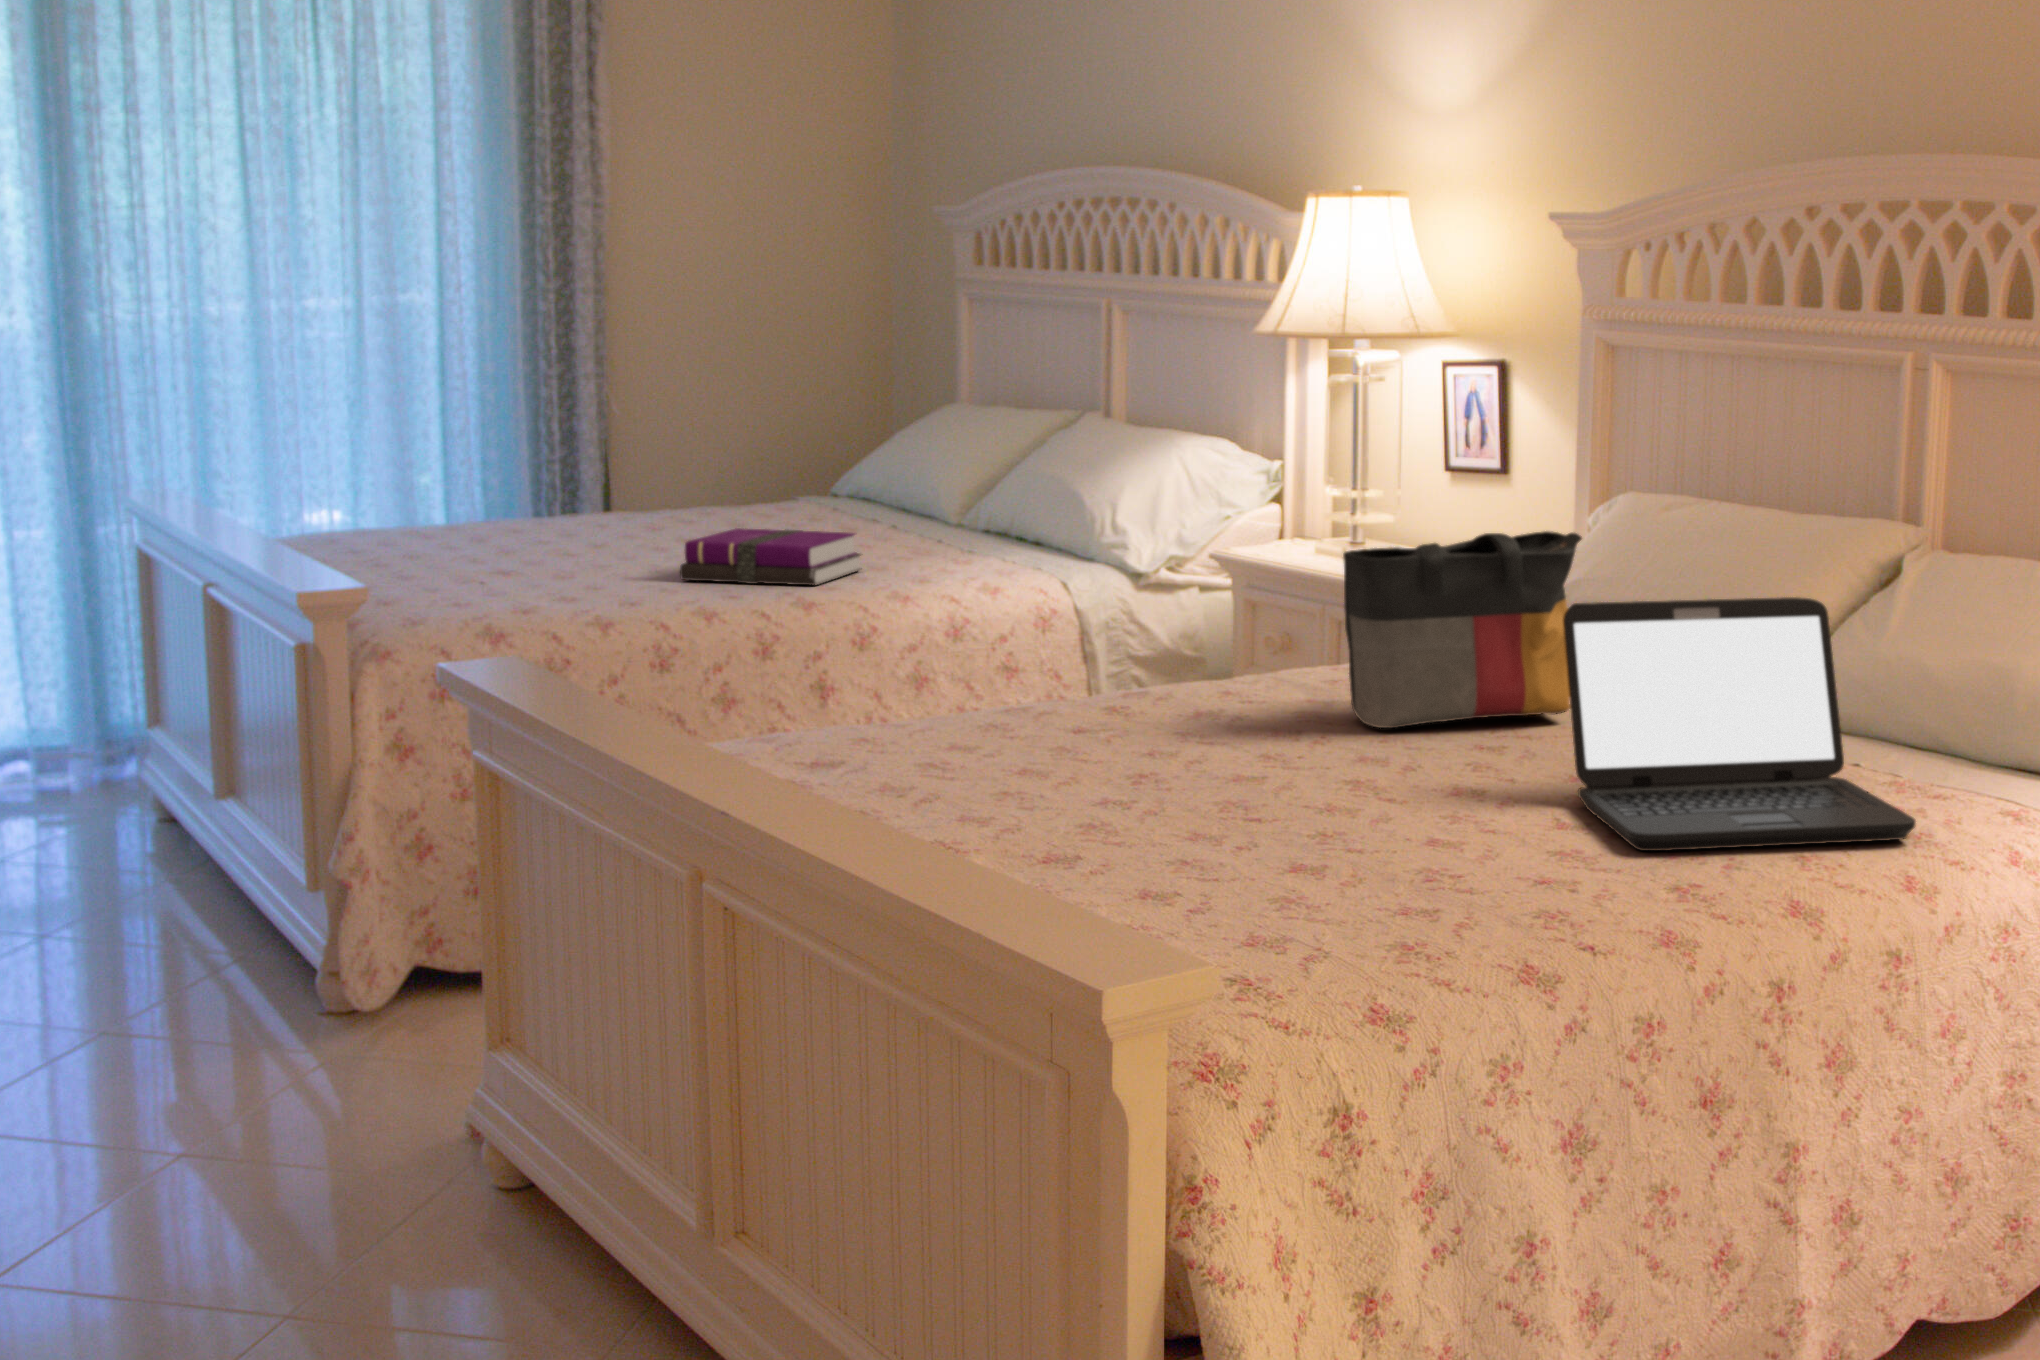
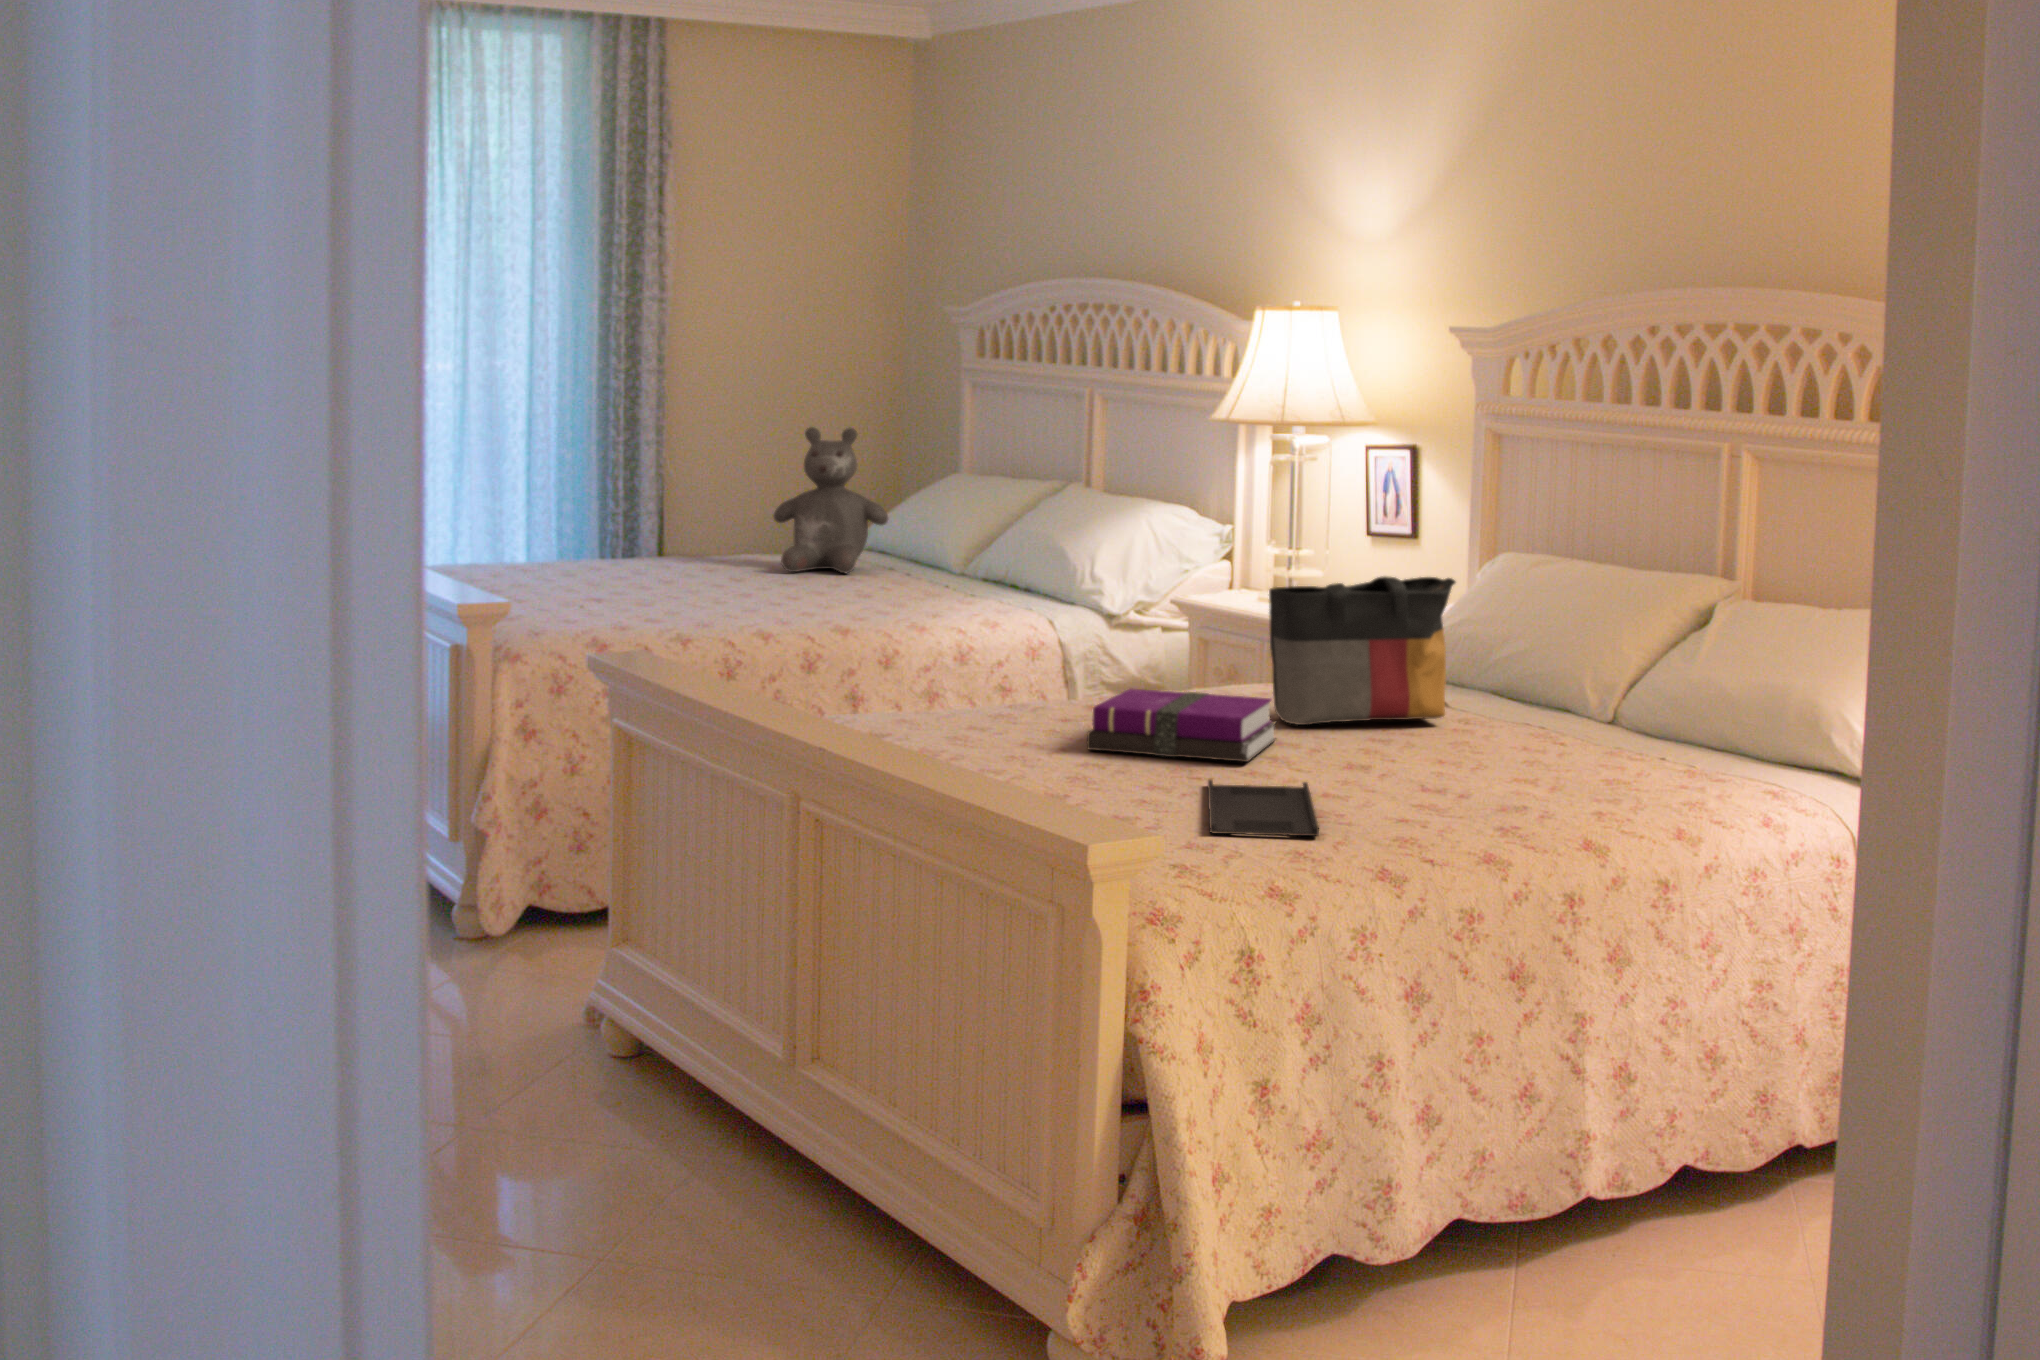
teddy bear: none [731,350,871,527] -> present [774,427,888,573]
notebook: present [680,528,861,585] -> present [1087,689,1276,762]
laptop: present [1563,597,1916,851] -> none [1431,626,1691,807]
tray: none [1272,821,1433,914] -> present [1208,780,1319,836]

